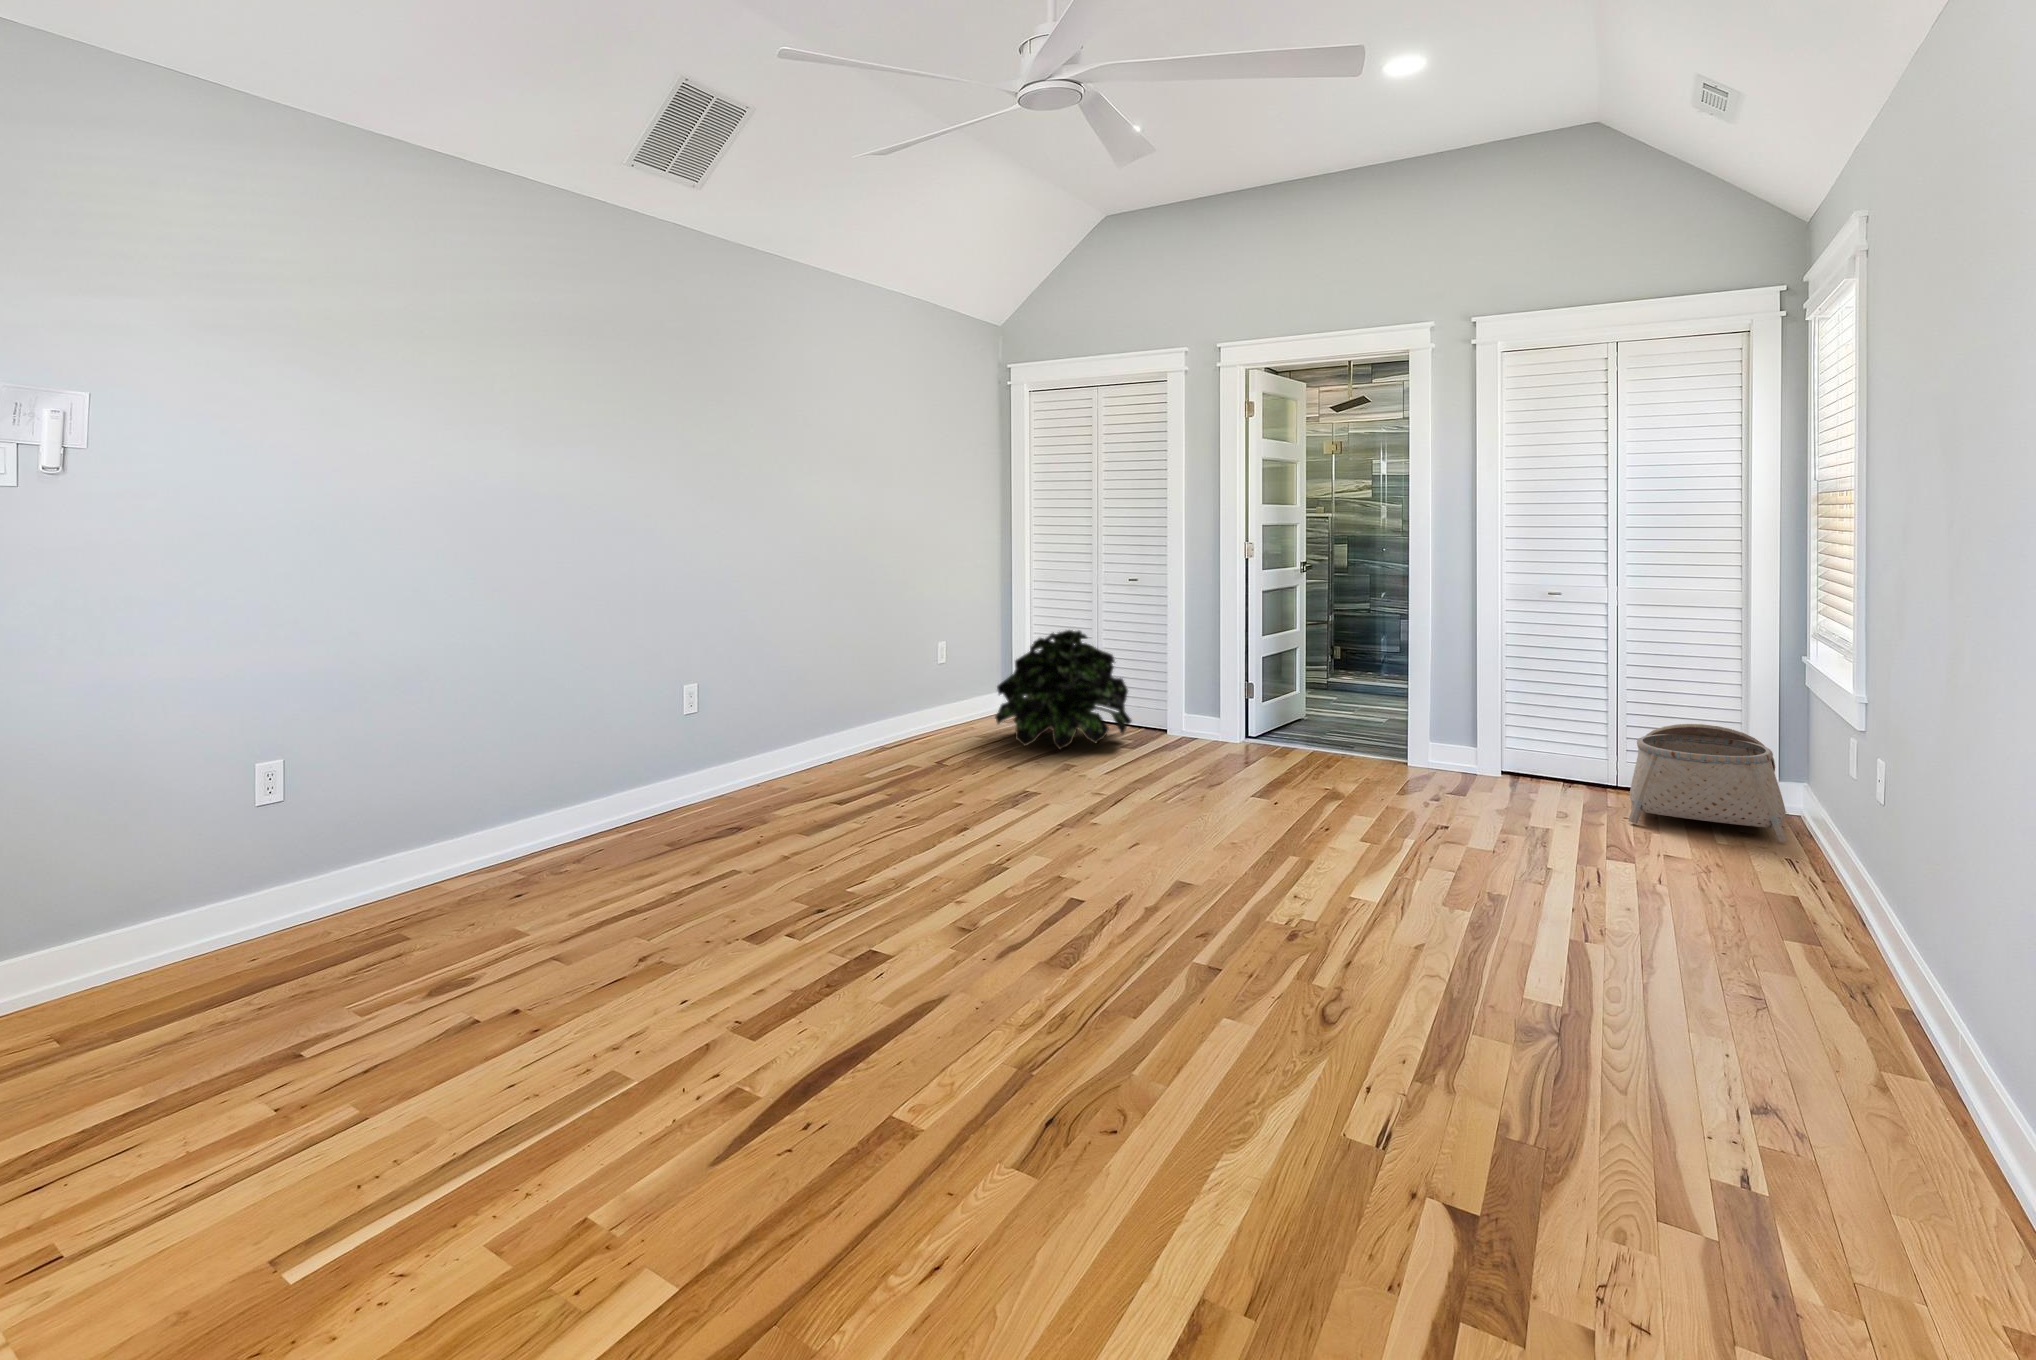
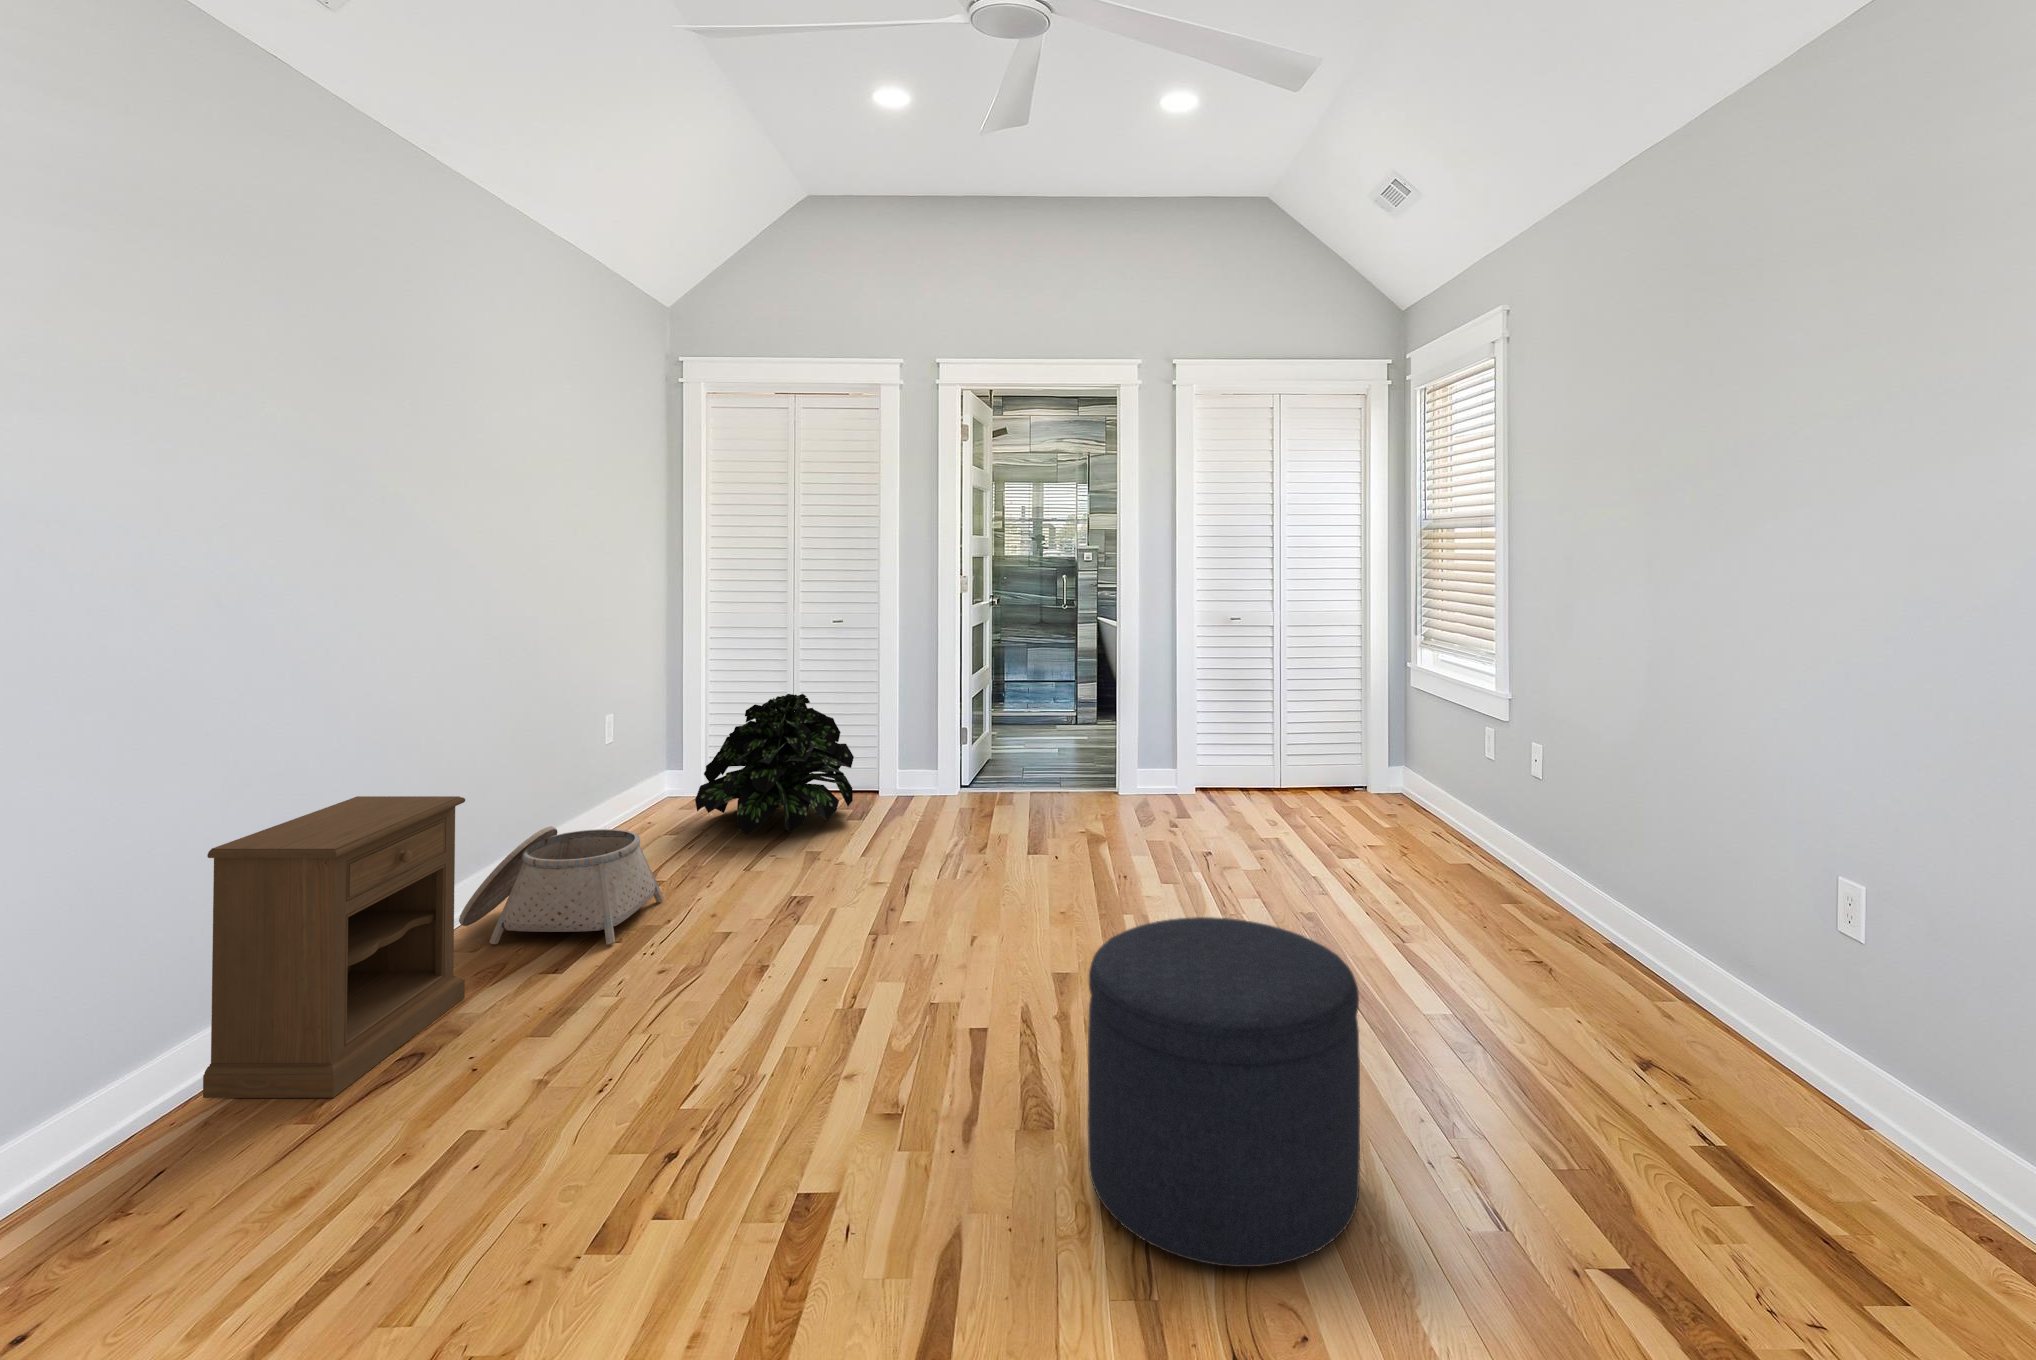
nightstand: none [635,670,778,840] -> present [203,796,465,1098]
basket: present [1628,724,1788,842] -> present [459,826,664,944]
ottoman: none [1037,815,1301,1097] -> present [1088,917,1360,1267]

